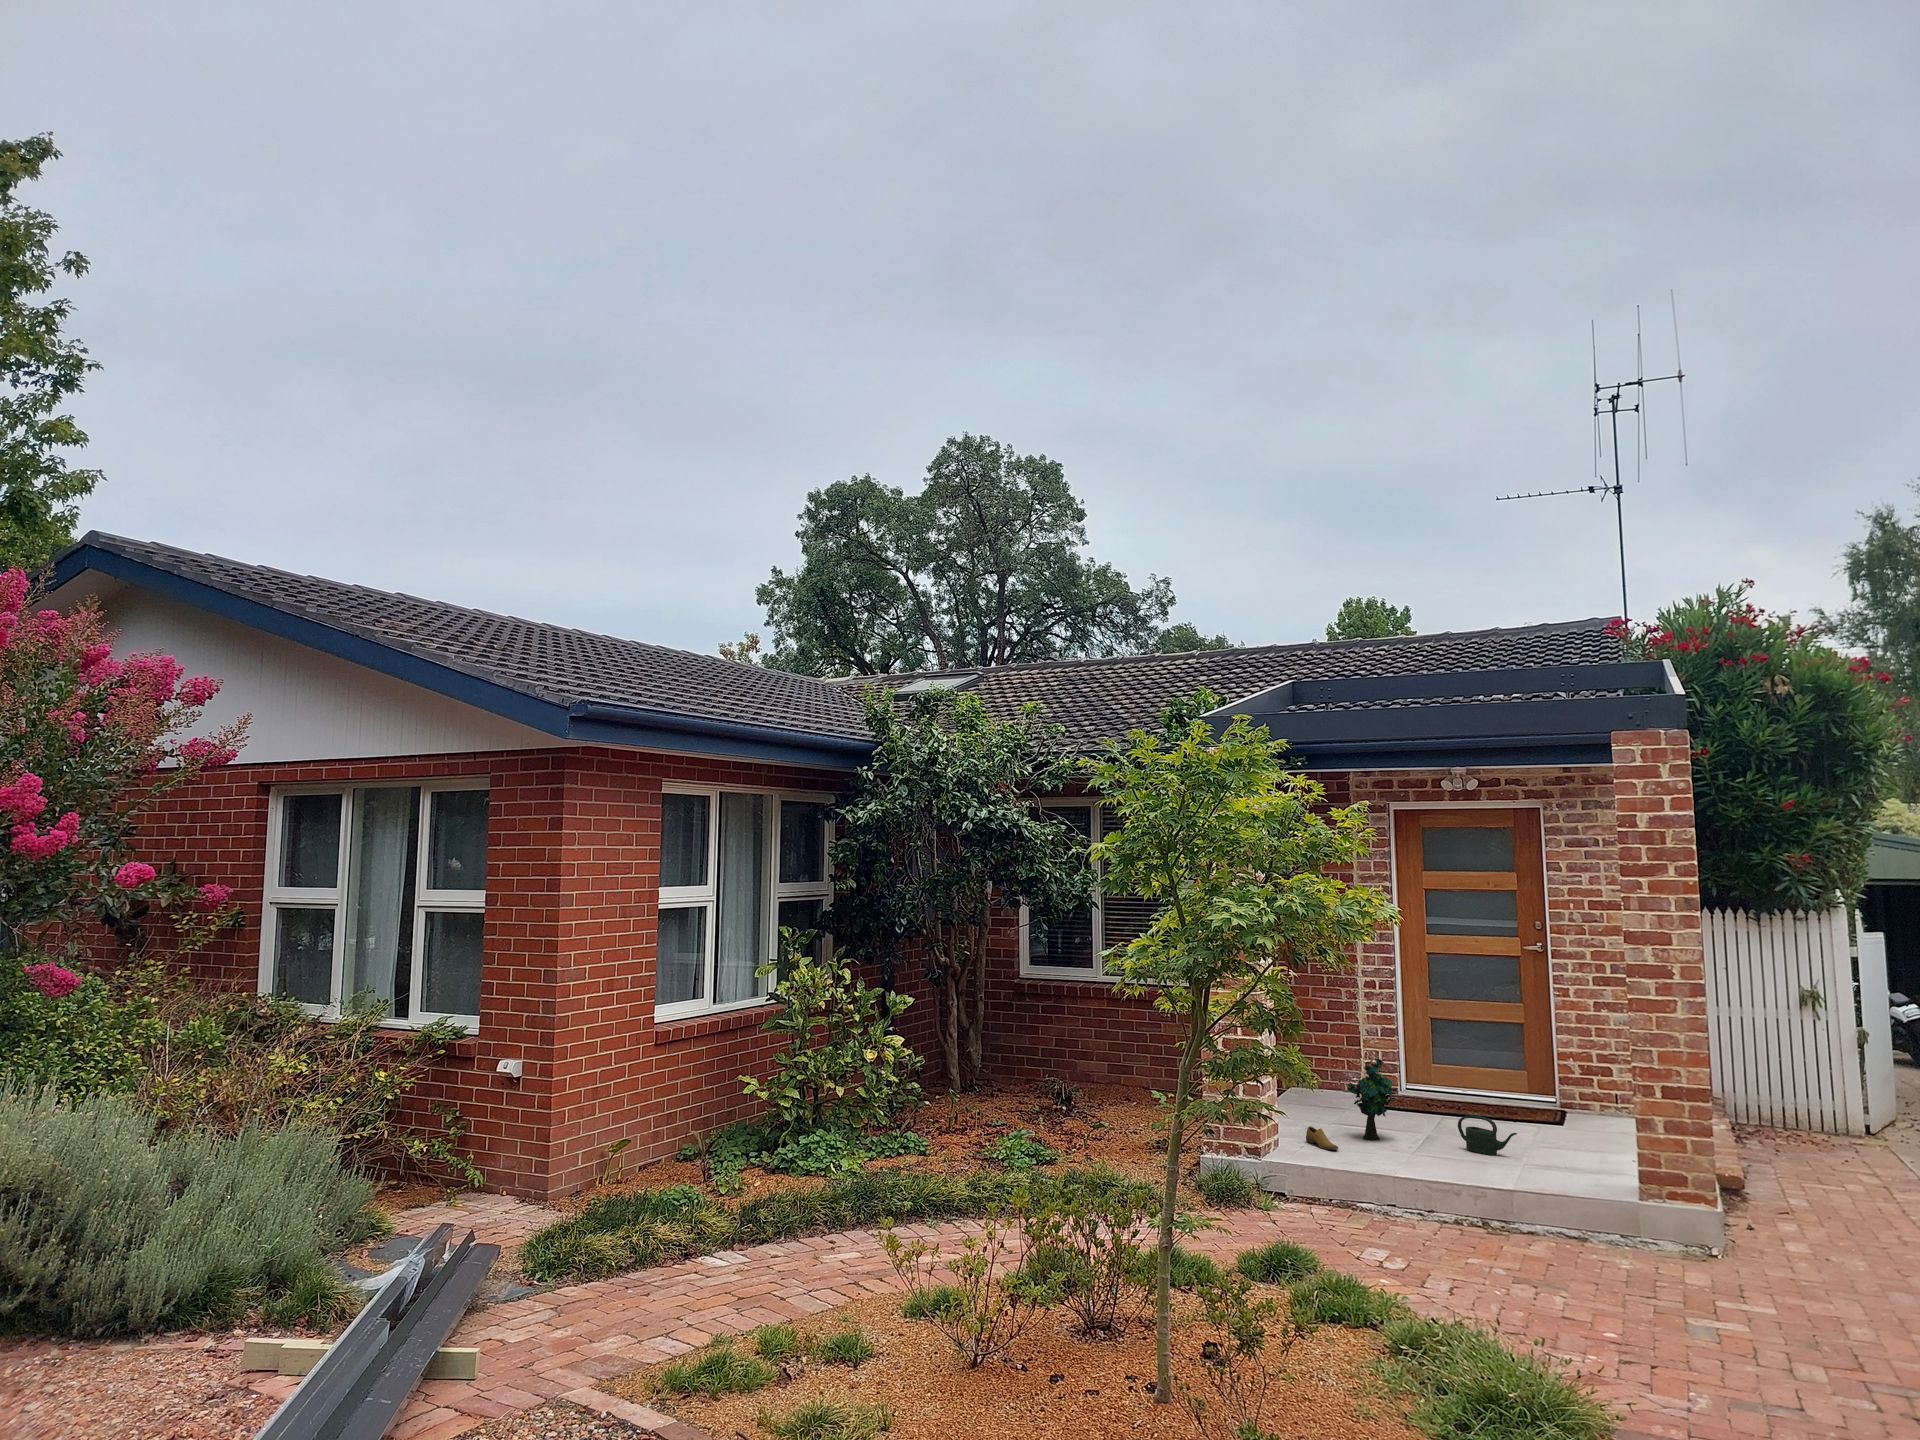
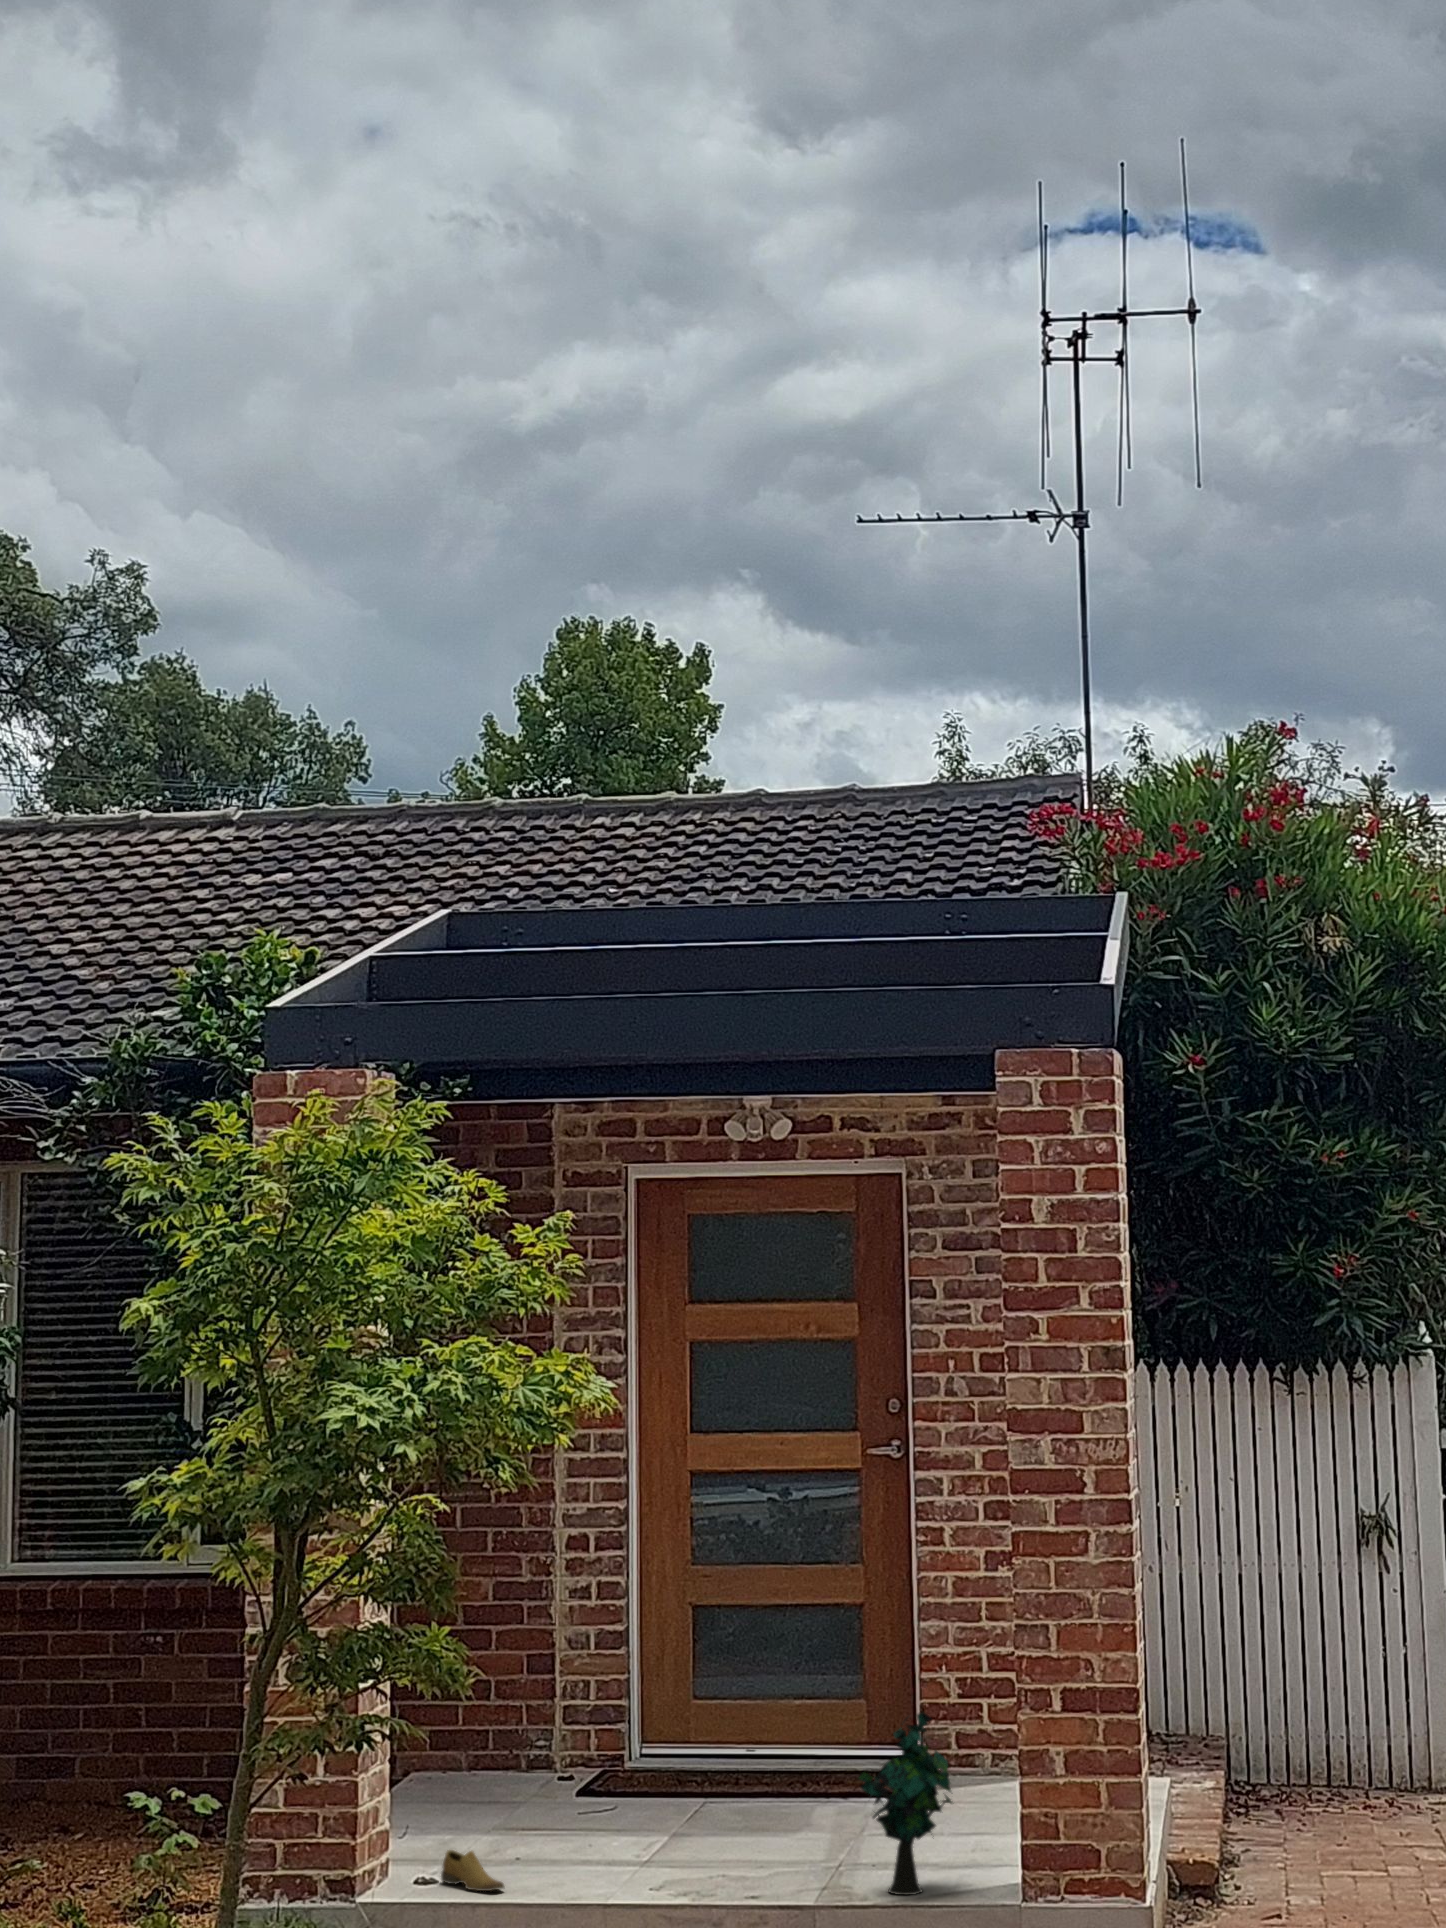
decorative plant: present [1348,1059,1395,1140] -> present [859,1712,952,1895]
watering can: present [1458,1115,1517,1155] -> none [730,1790,832,1864]

